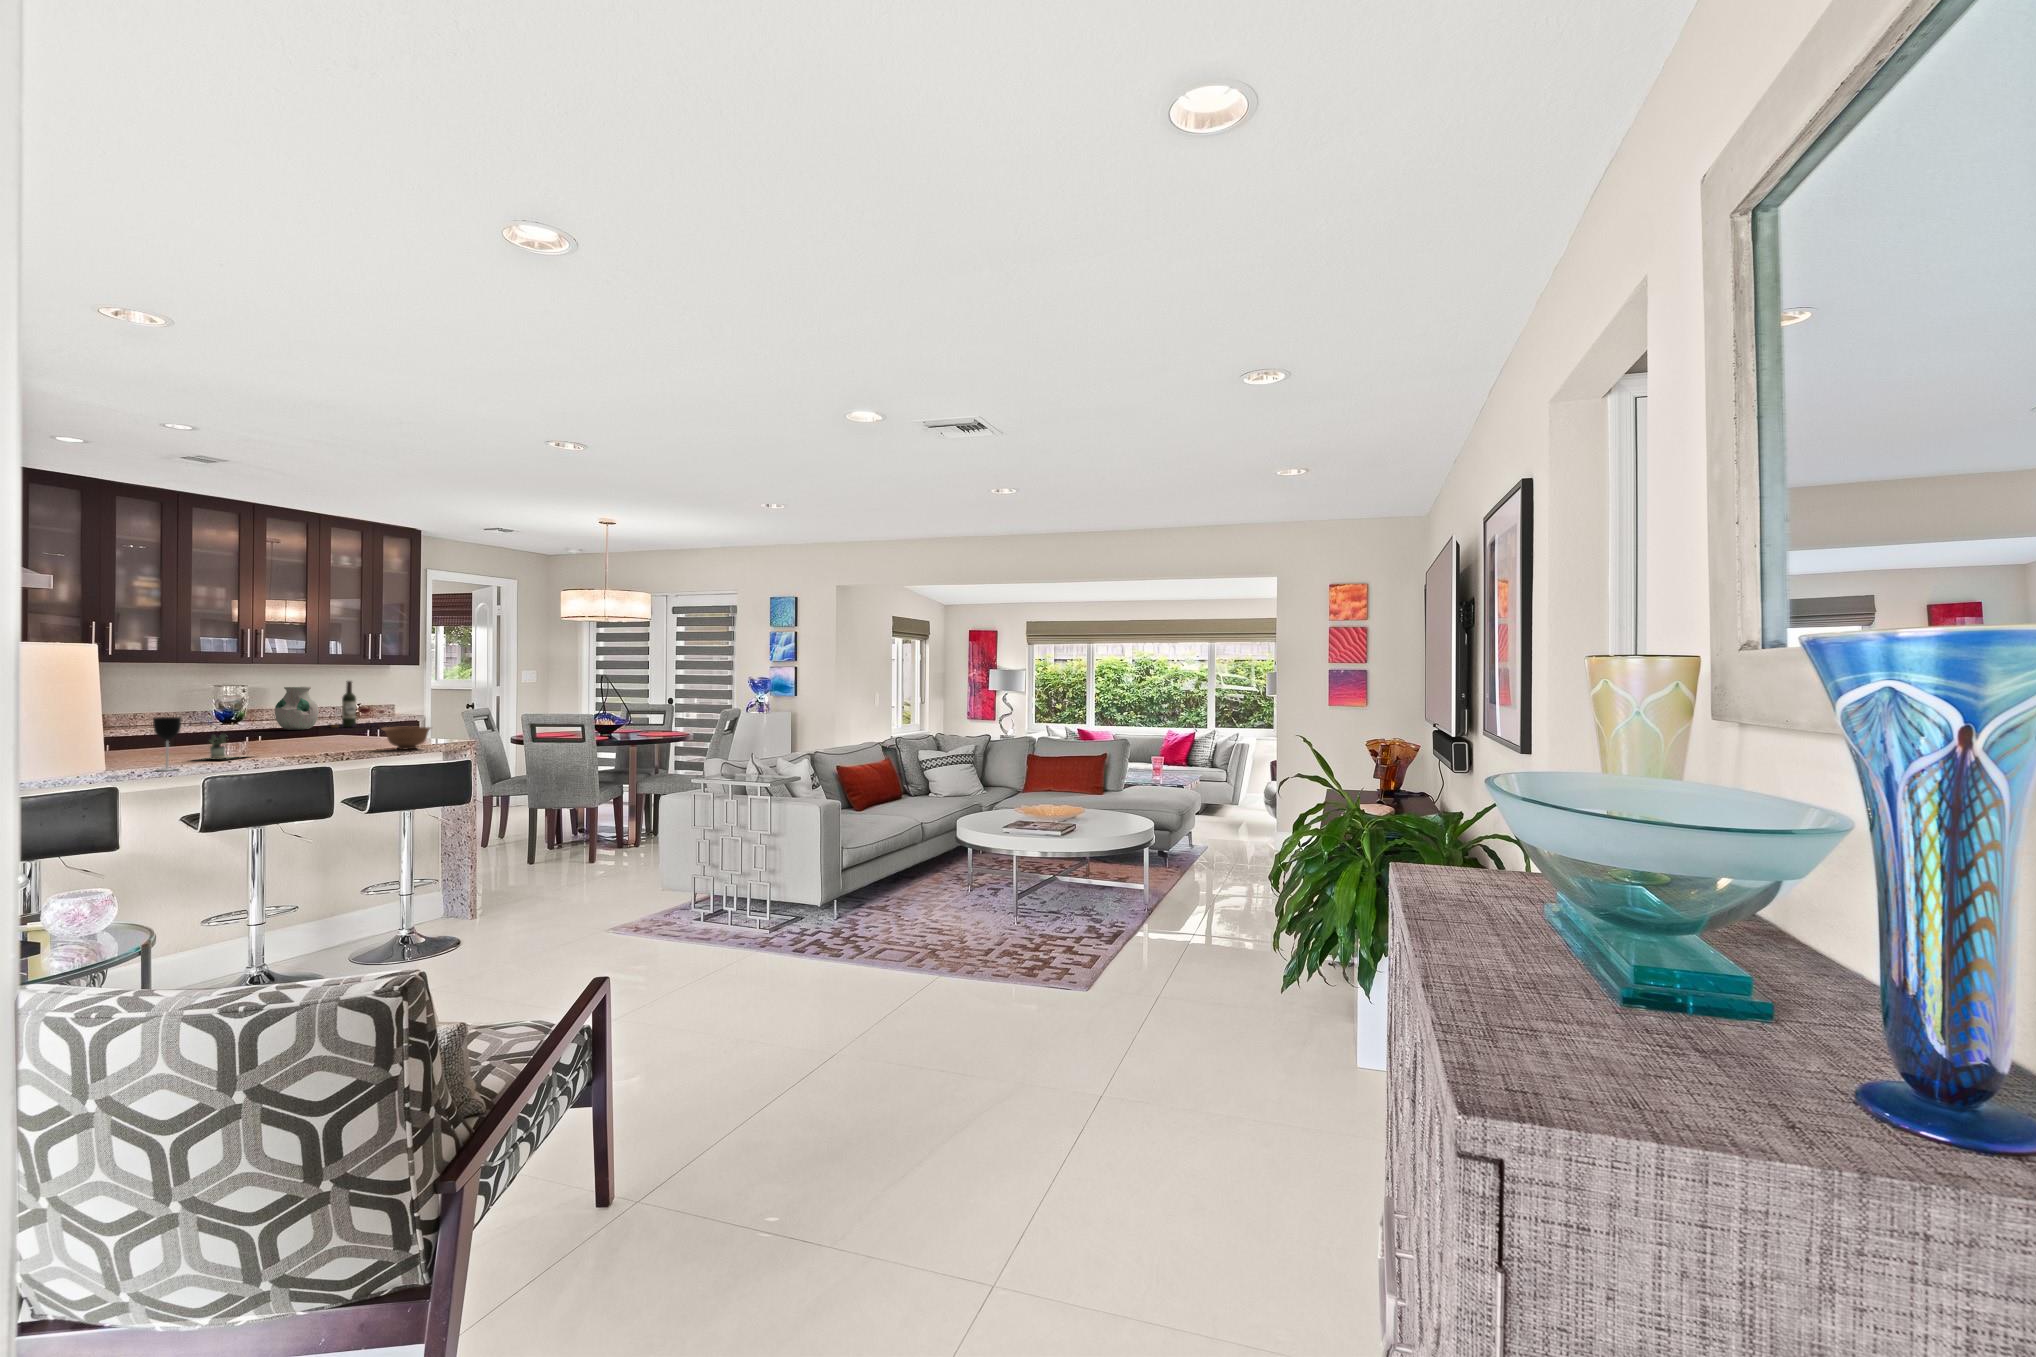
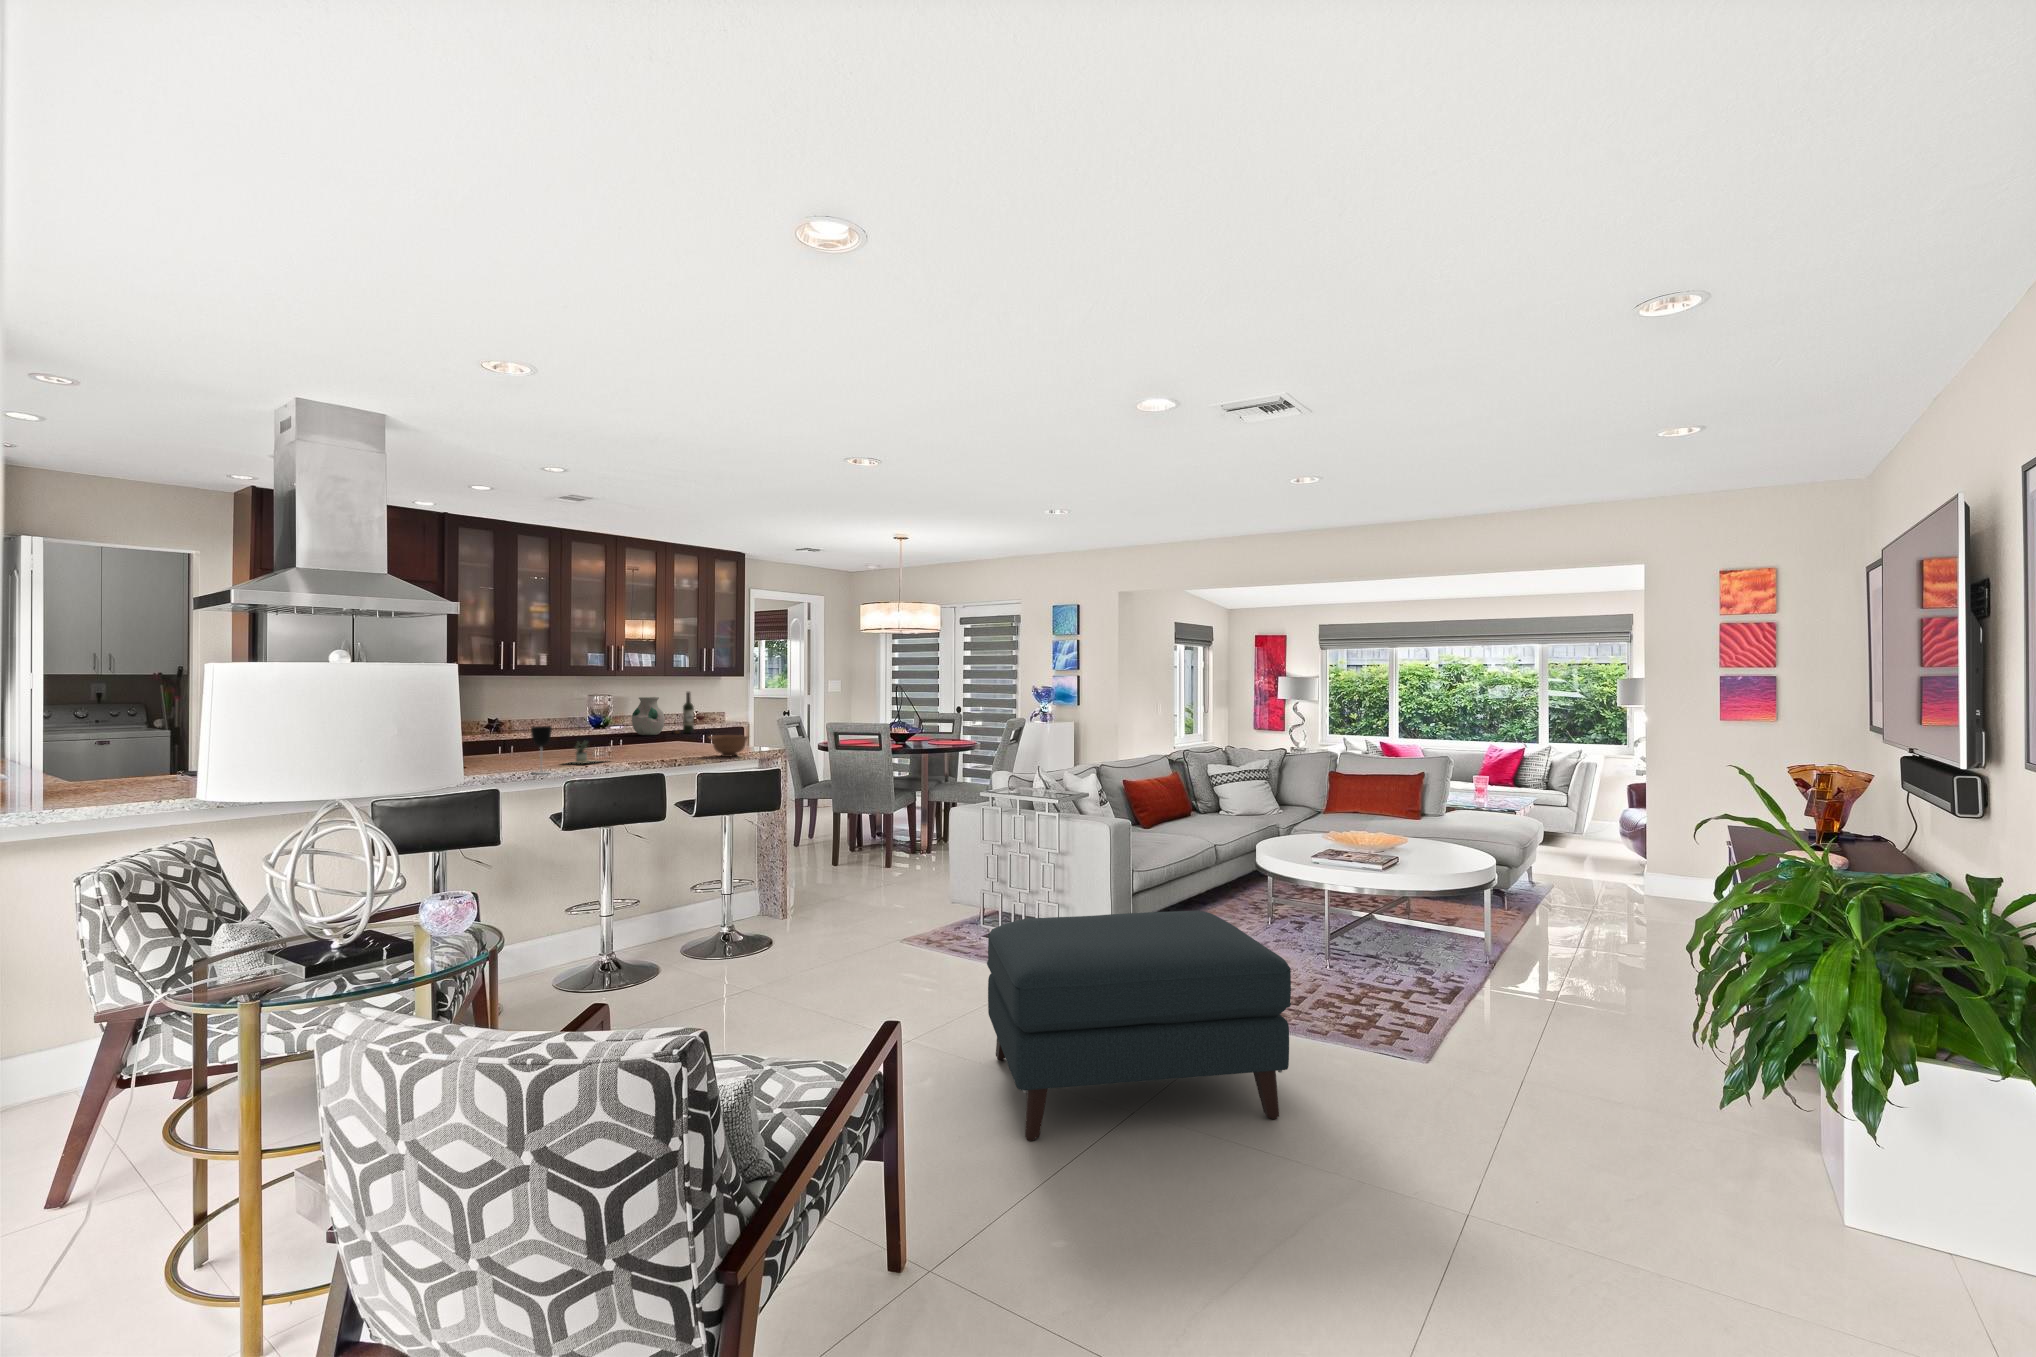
ottoman: none [697,877,973,1091] -> present [987,911,1291,1141]

